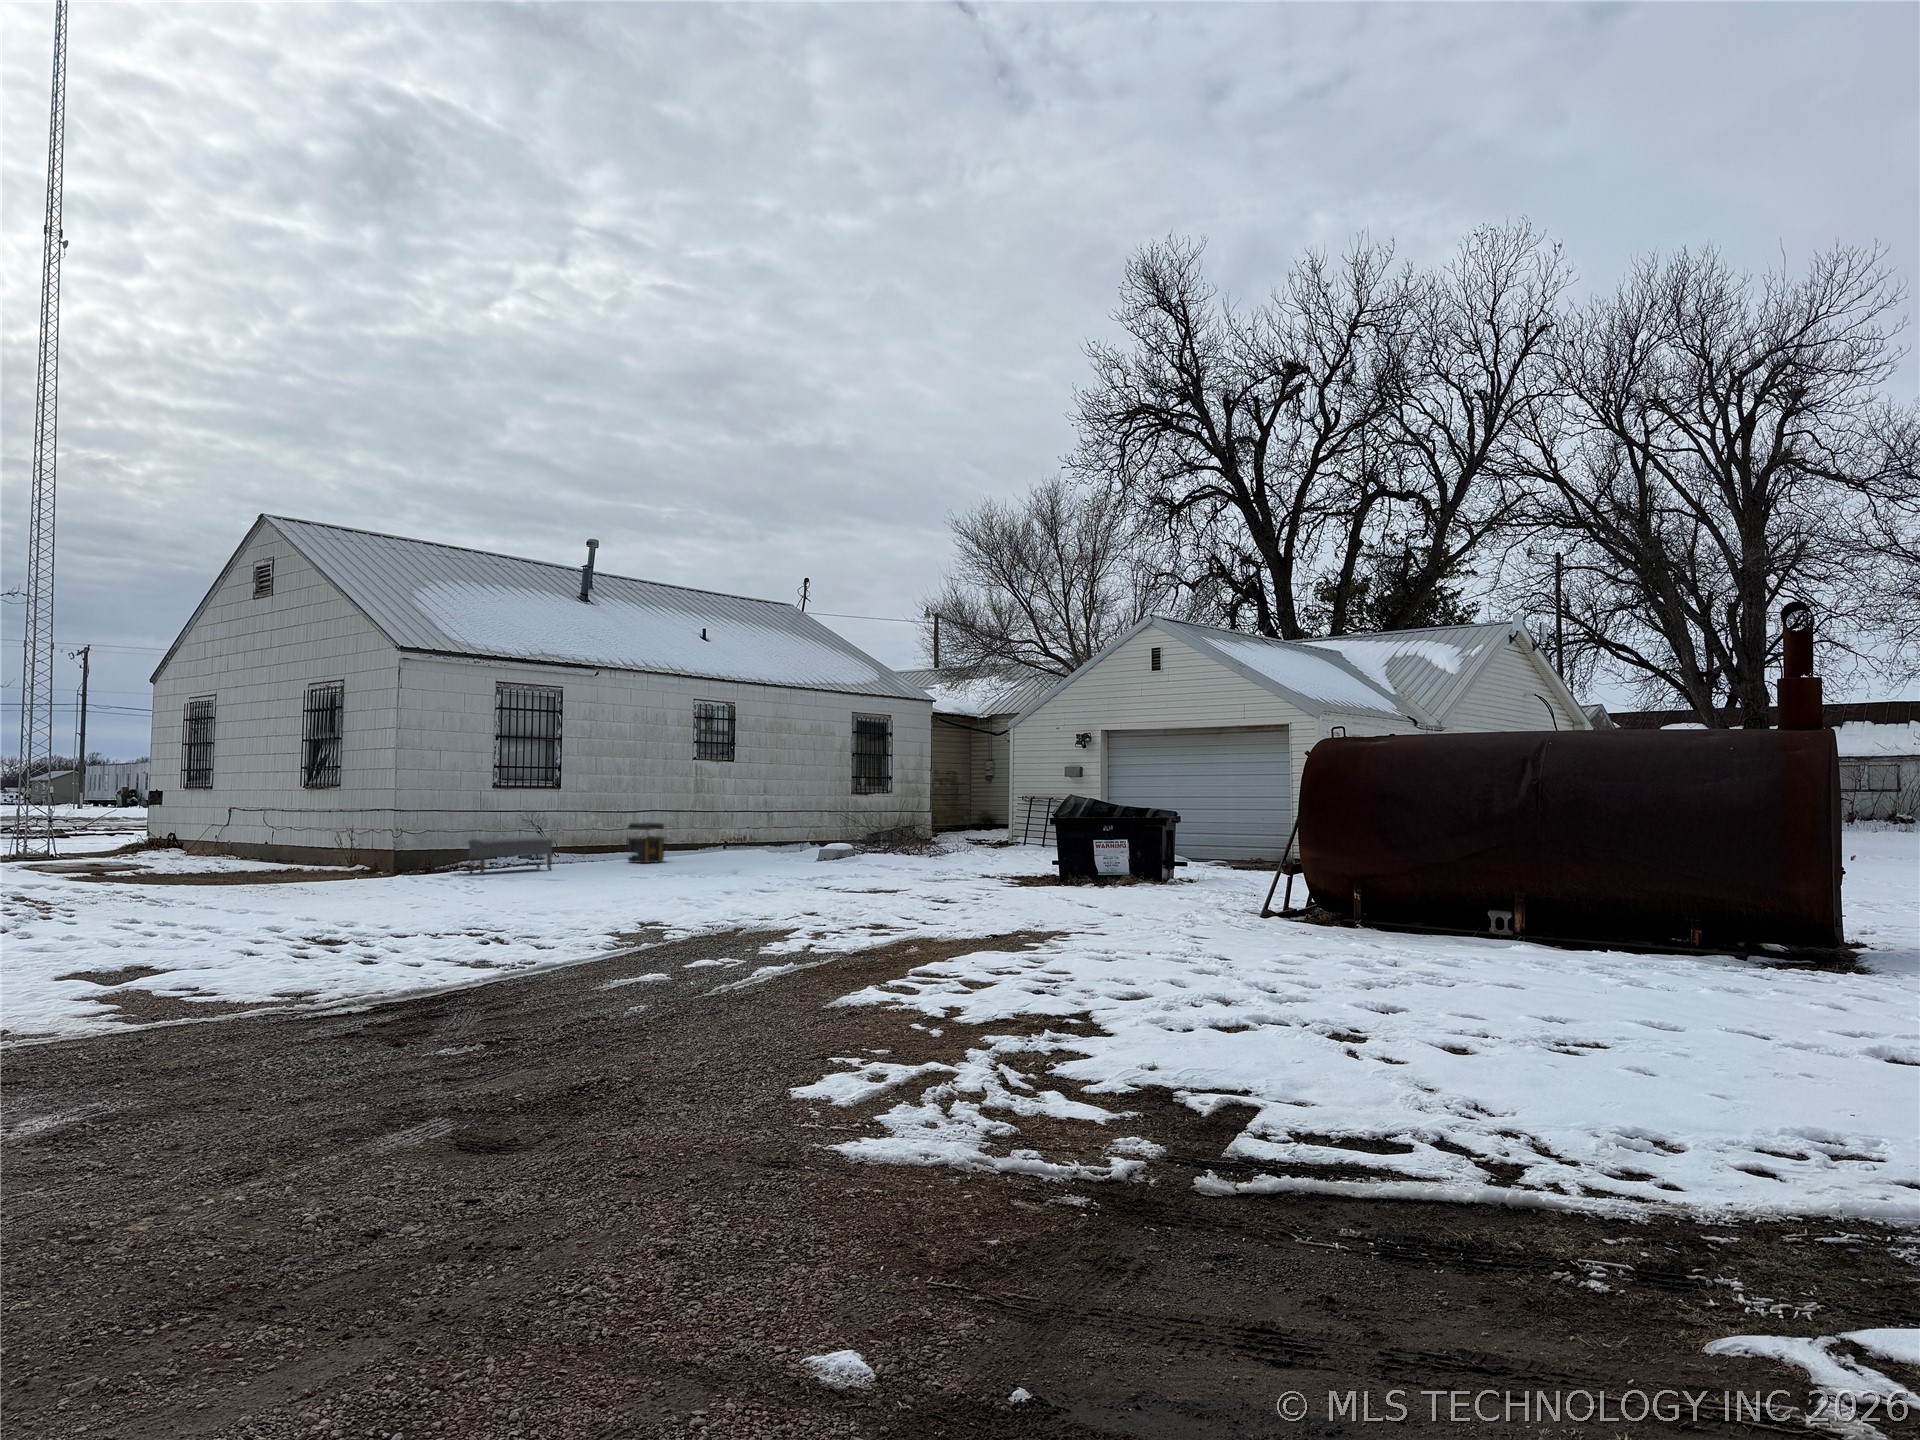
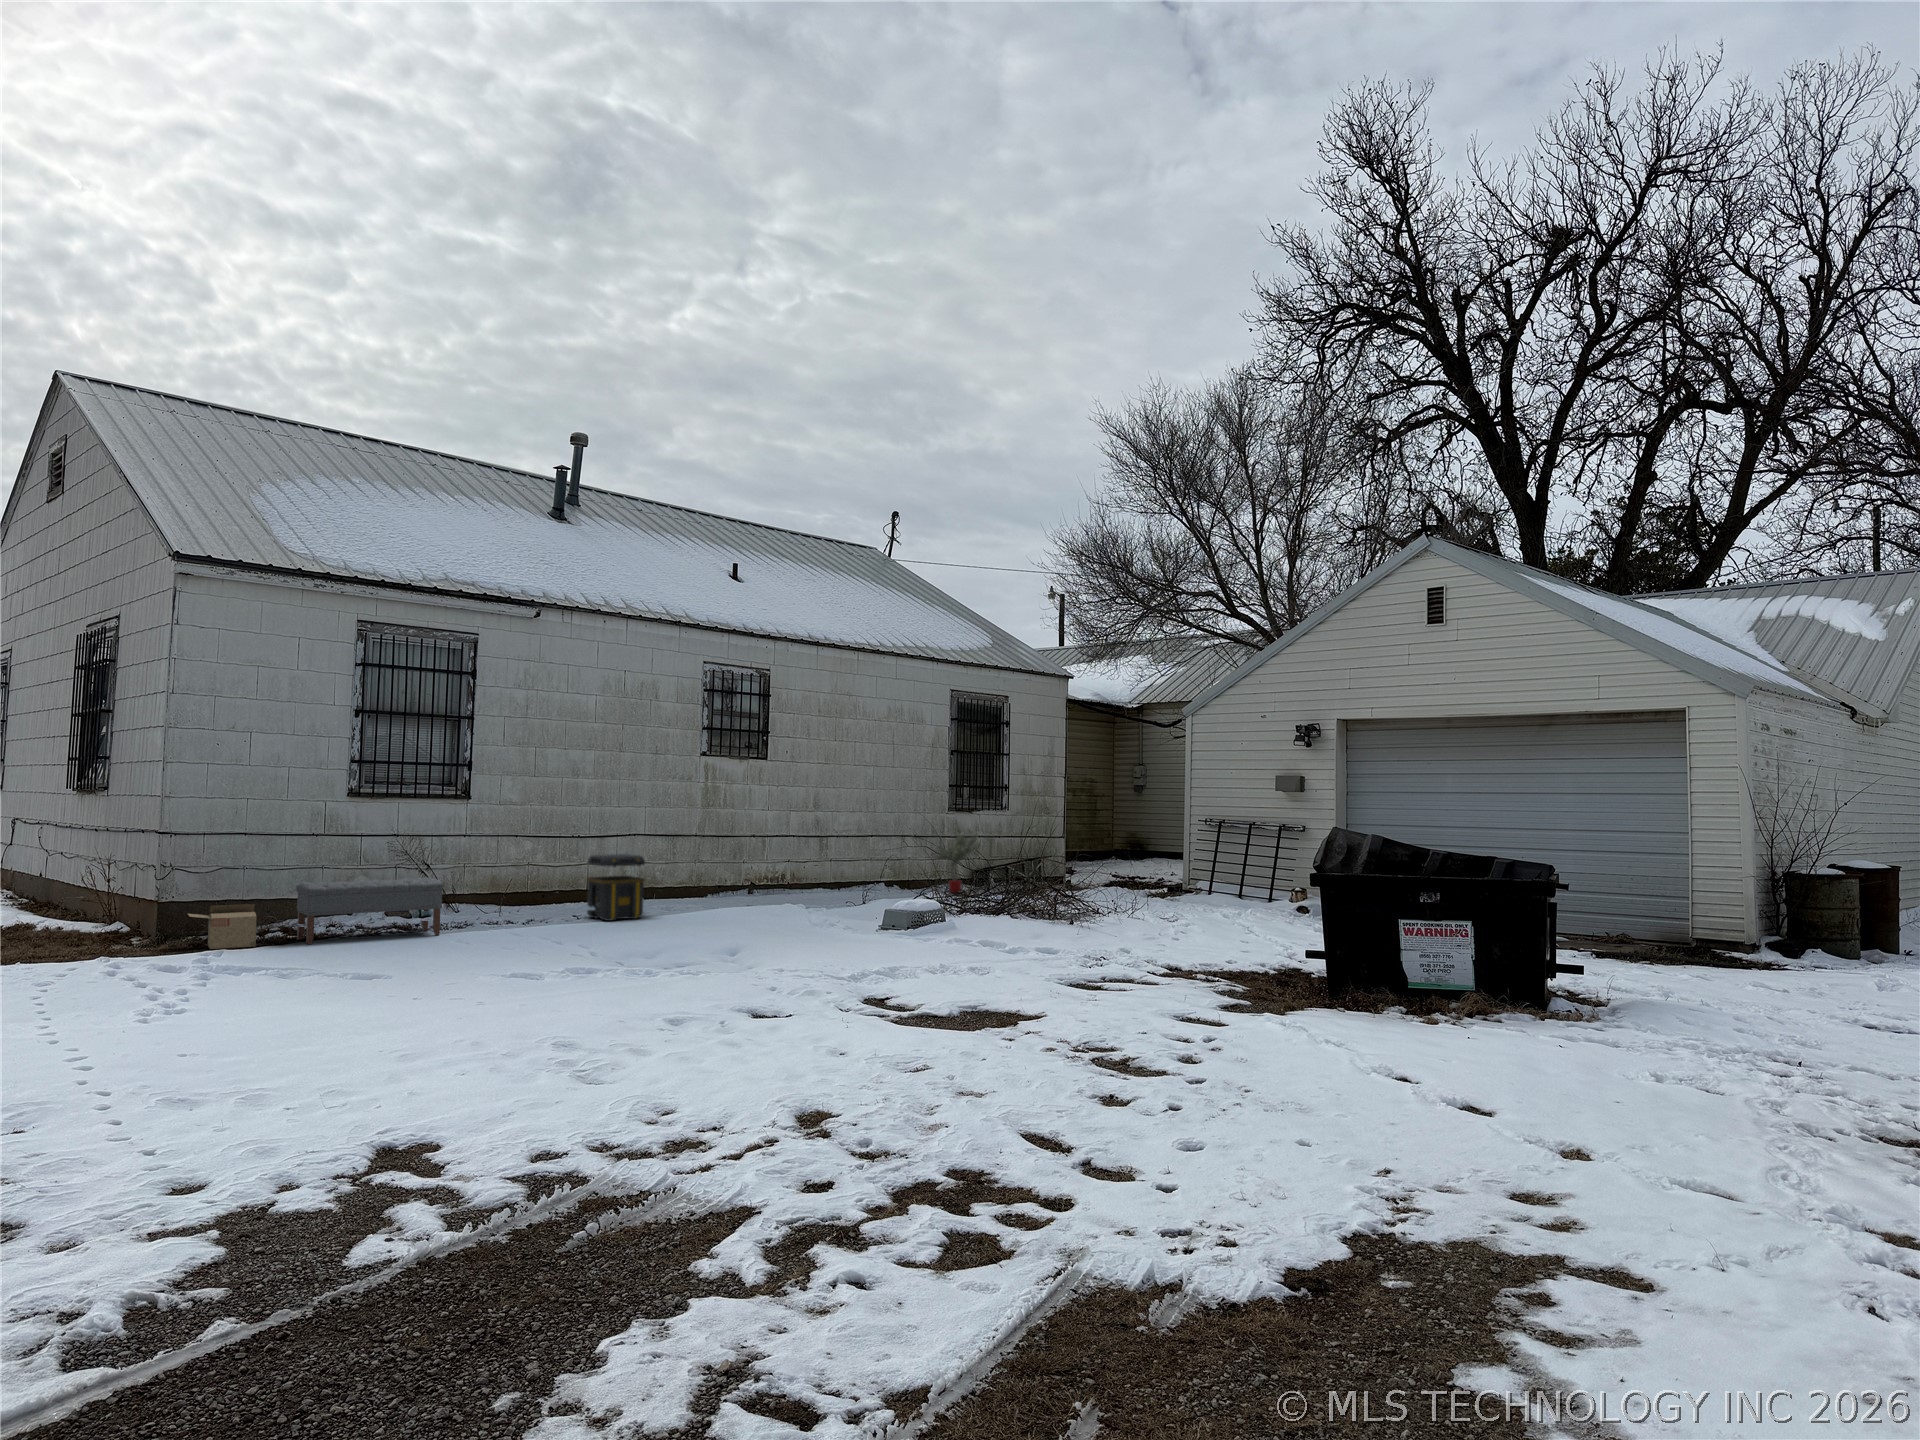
potted tree: none [840,803,871,849] -> present [934,827,978,893]
cardboard box: none [412,851,453,877] -> present [188,904,257,949]

